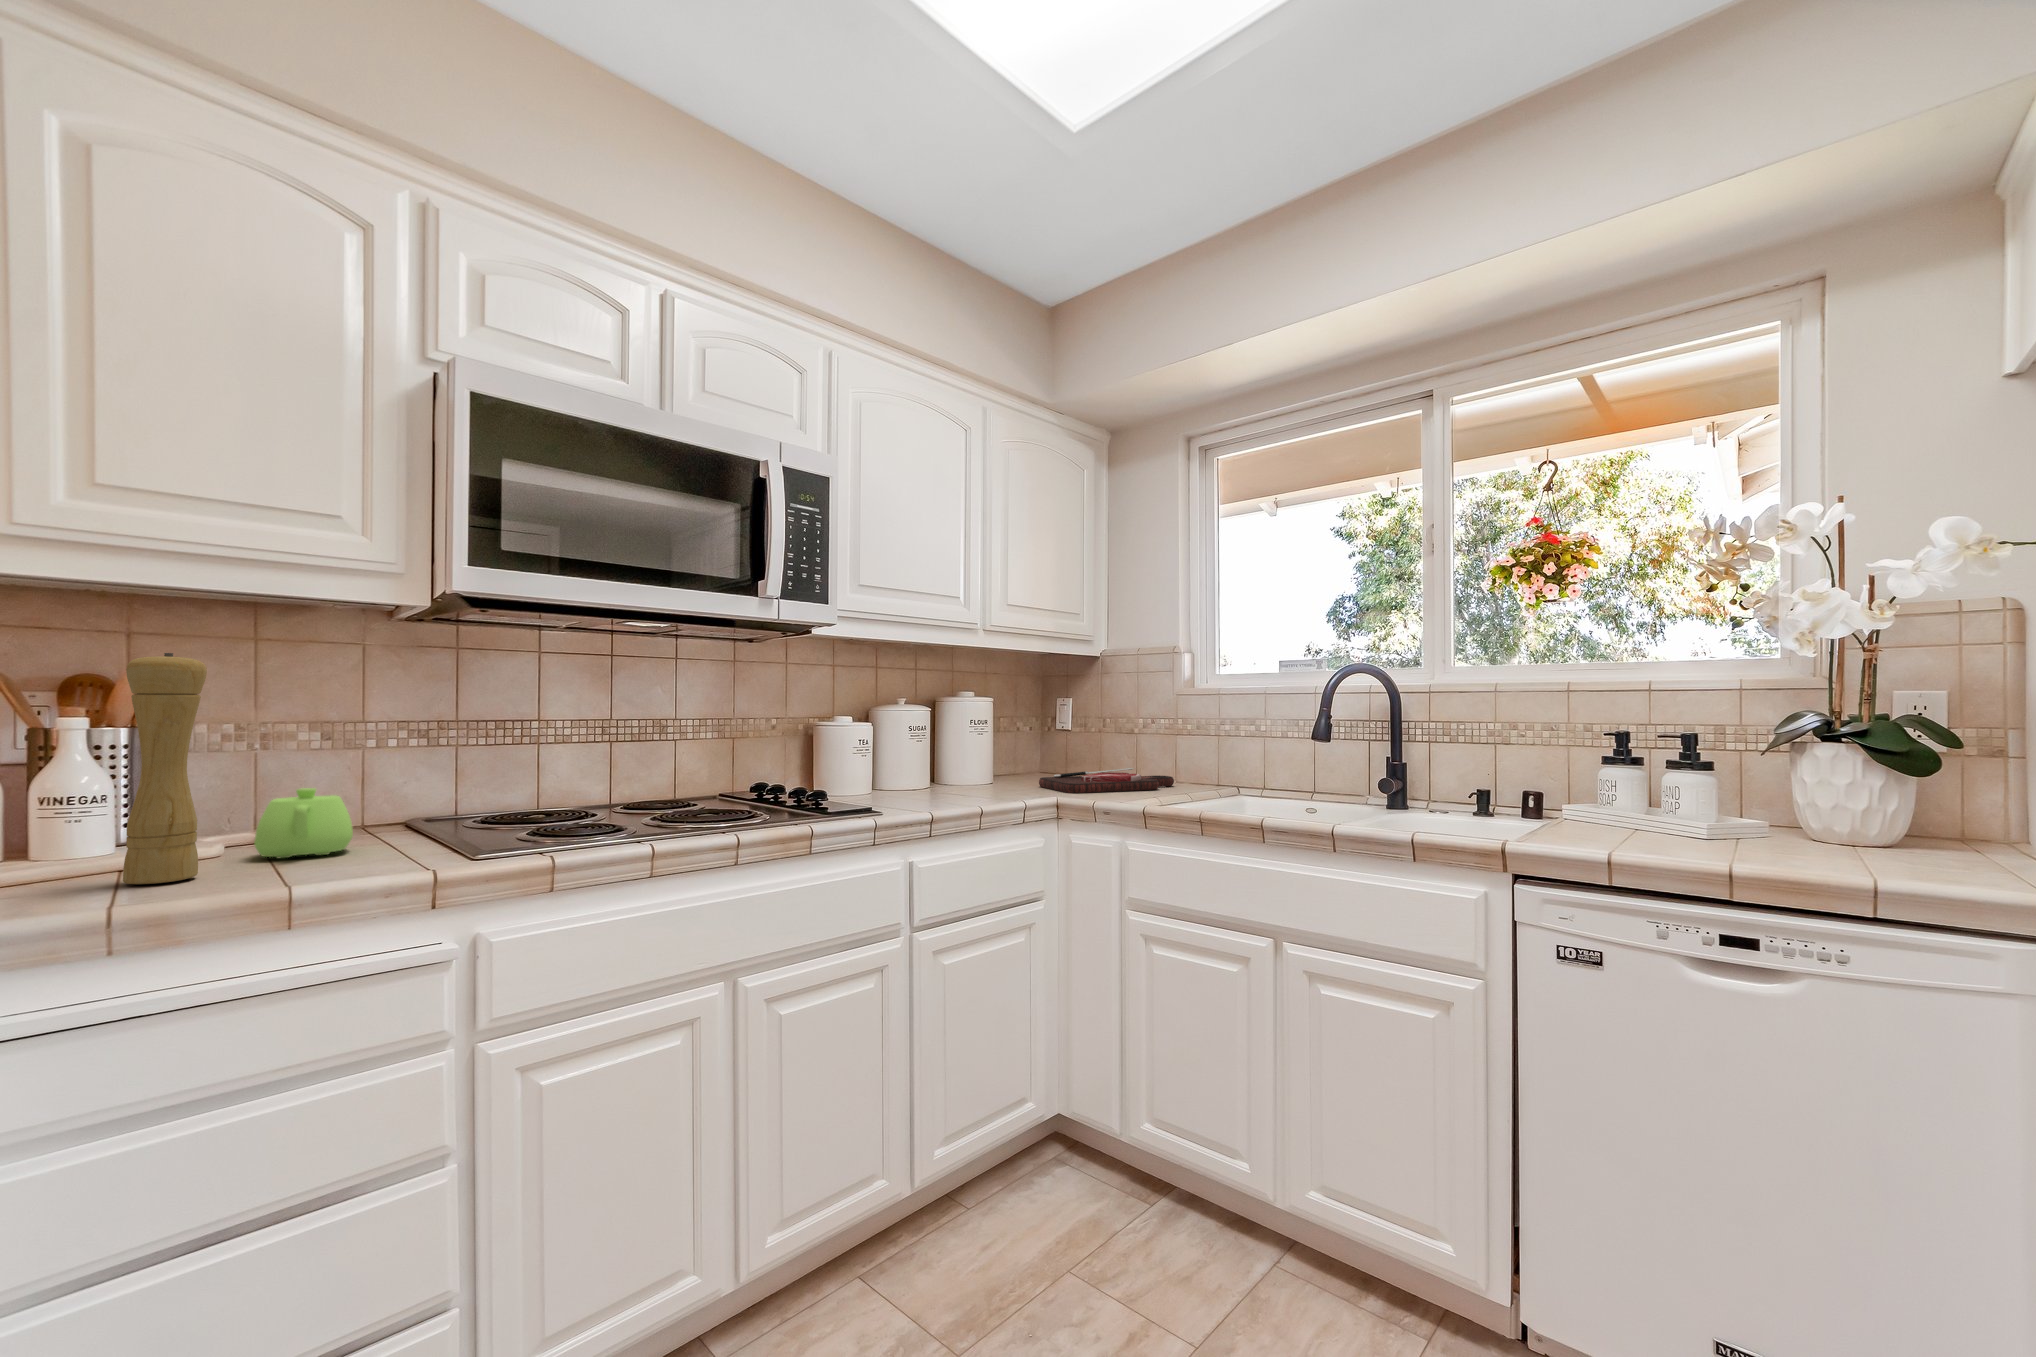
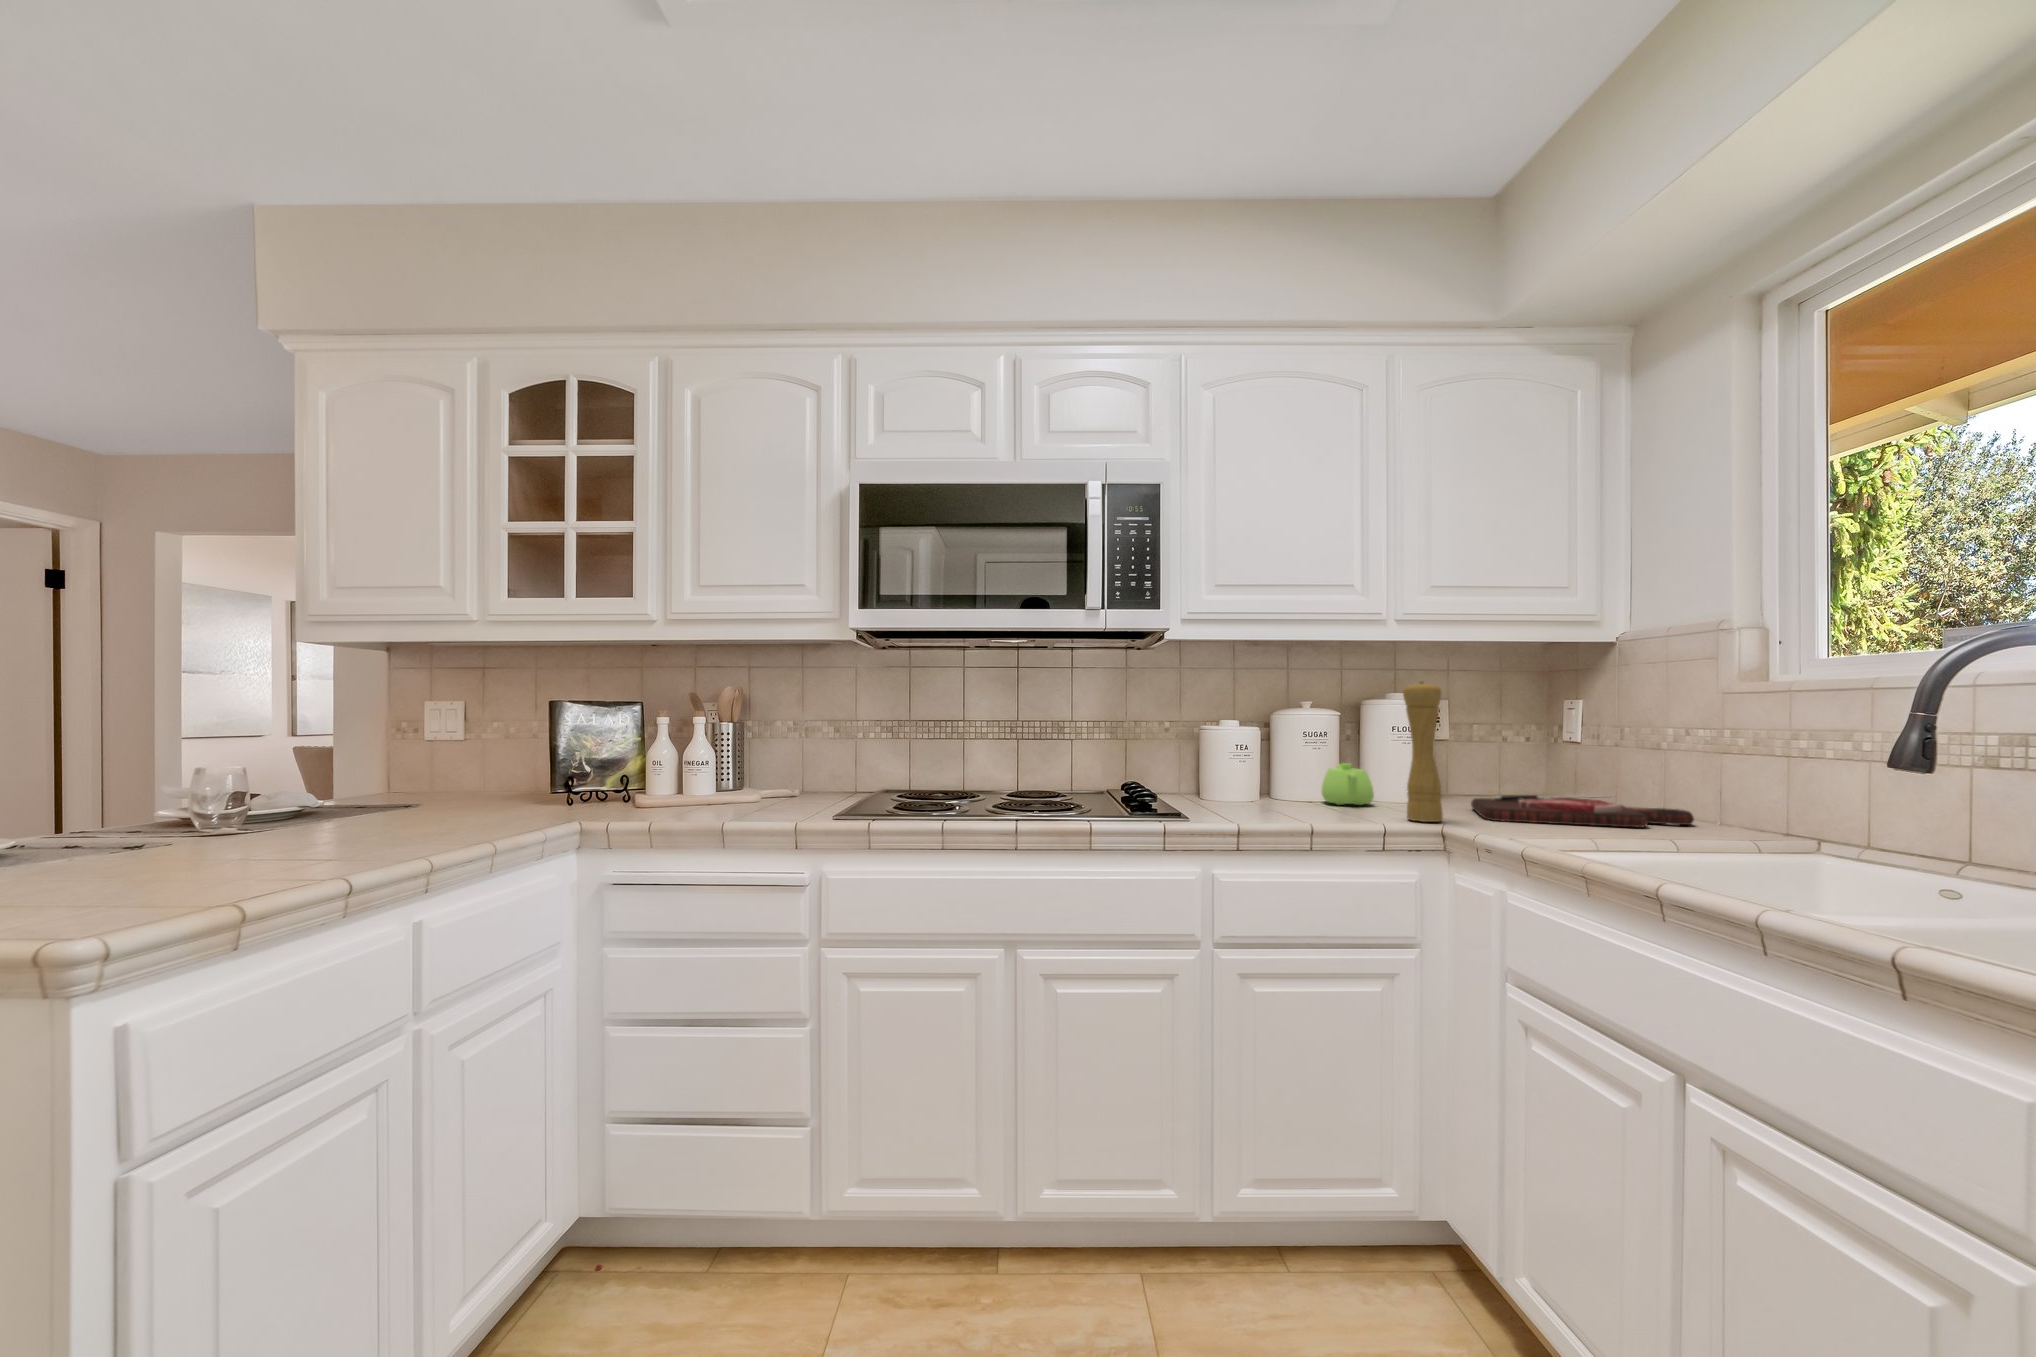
pepper mill: present [123,653,207,884] -> present [1403,682,1443,822]
teapot: present [254,788,353,858] -> present [1322,763,1374,805]

